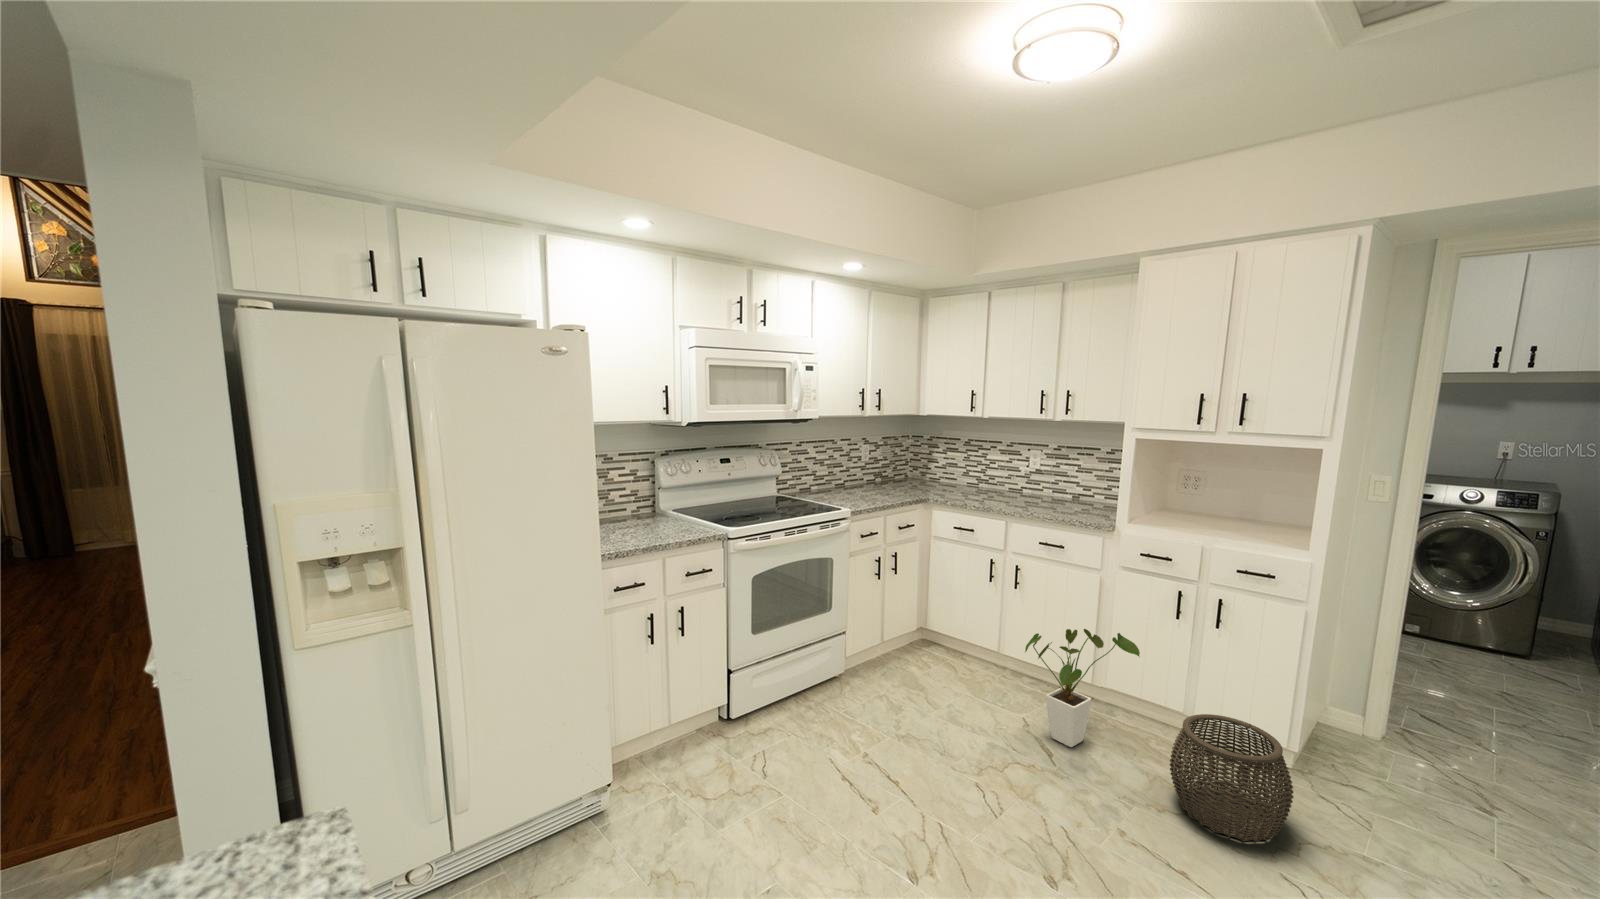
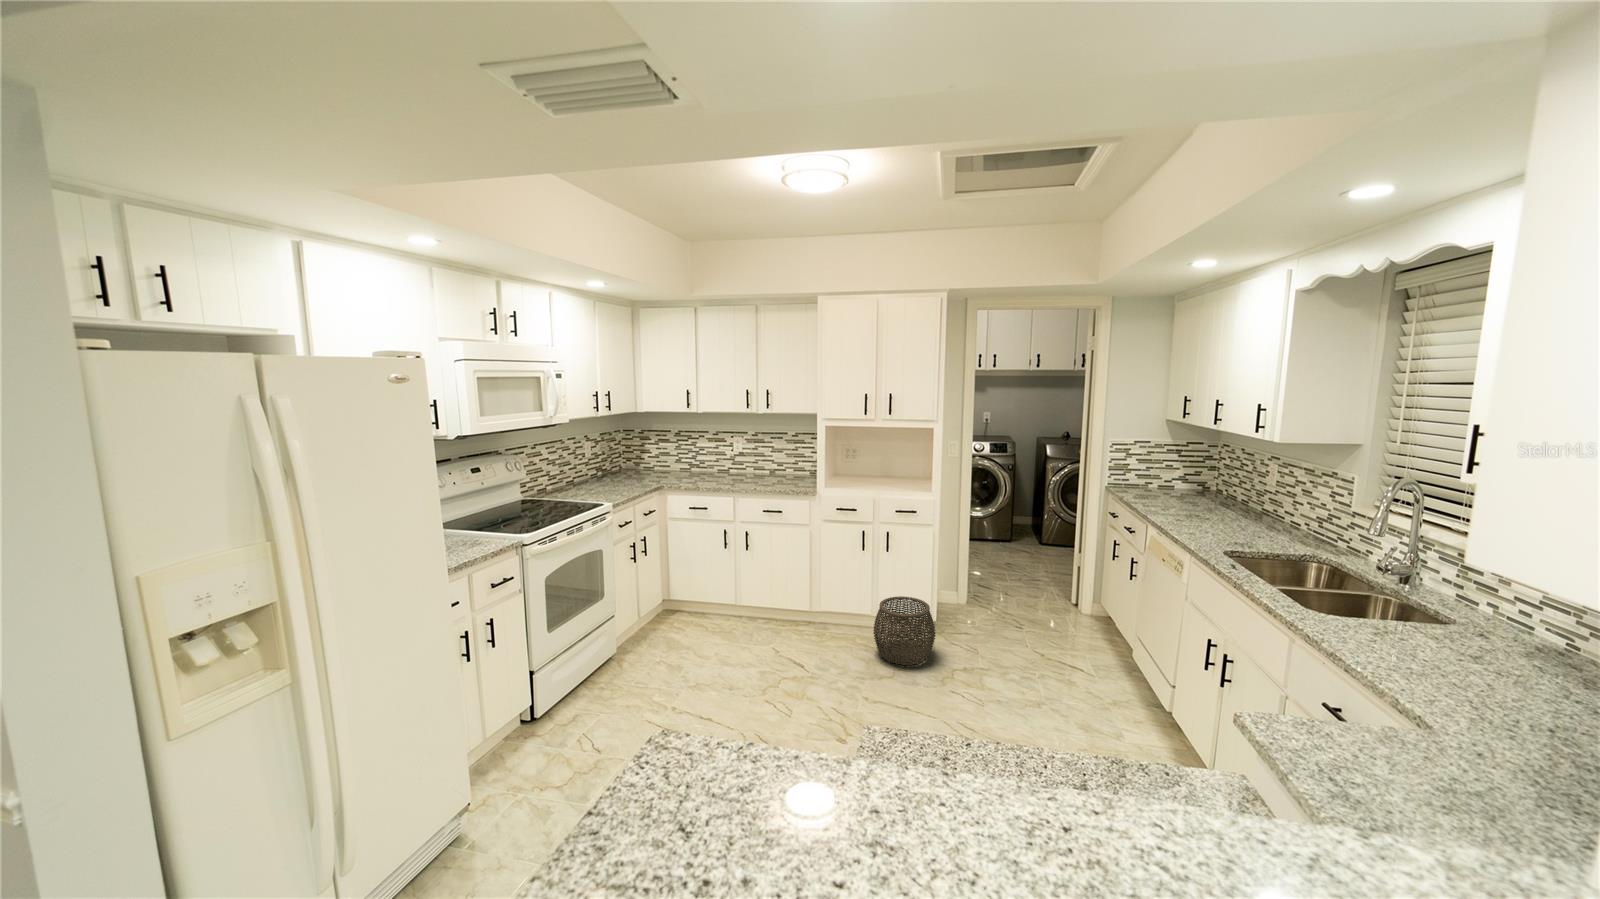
house plant: present [1025,629,1140,747] -> none [781,561,844,649]

